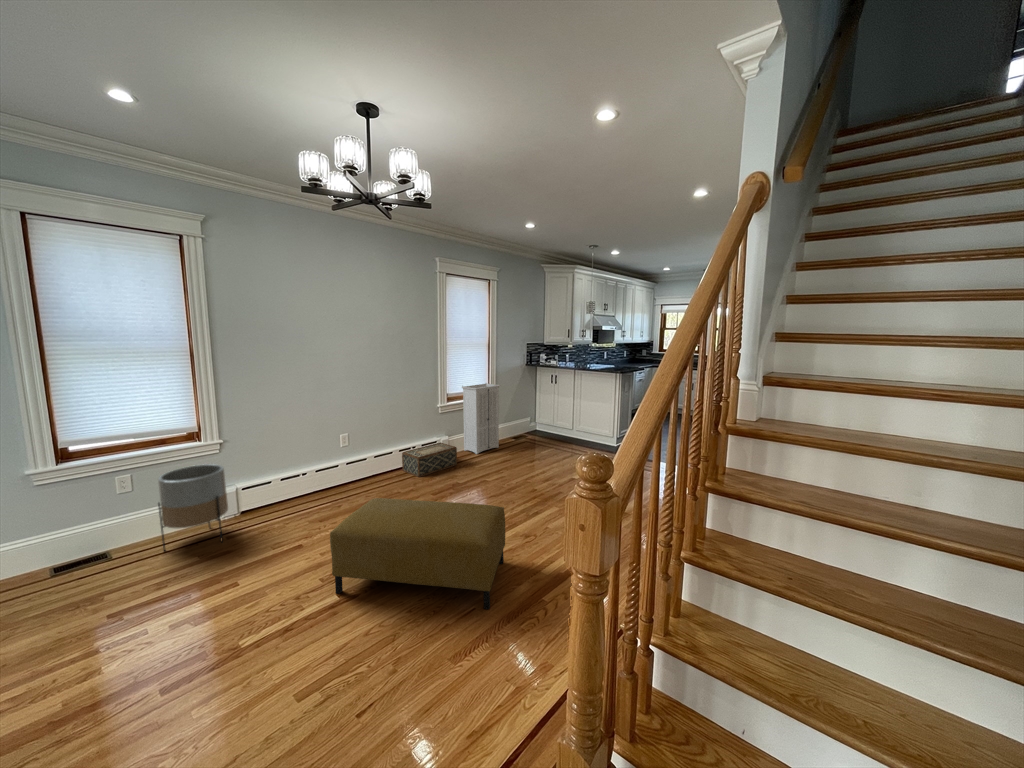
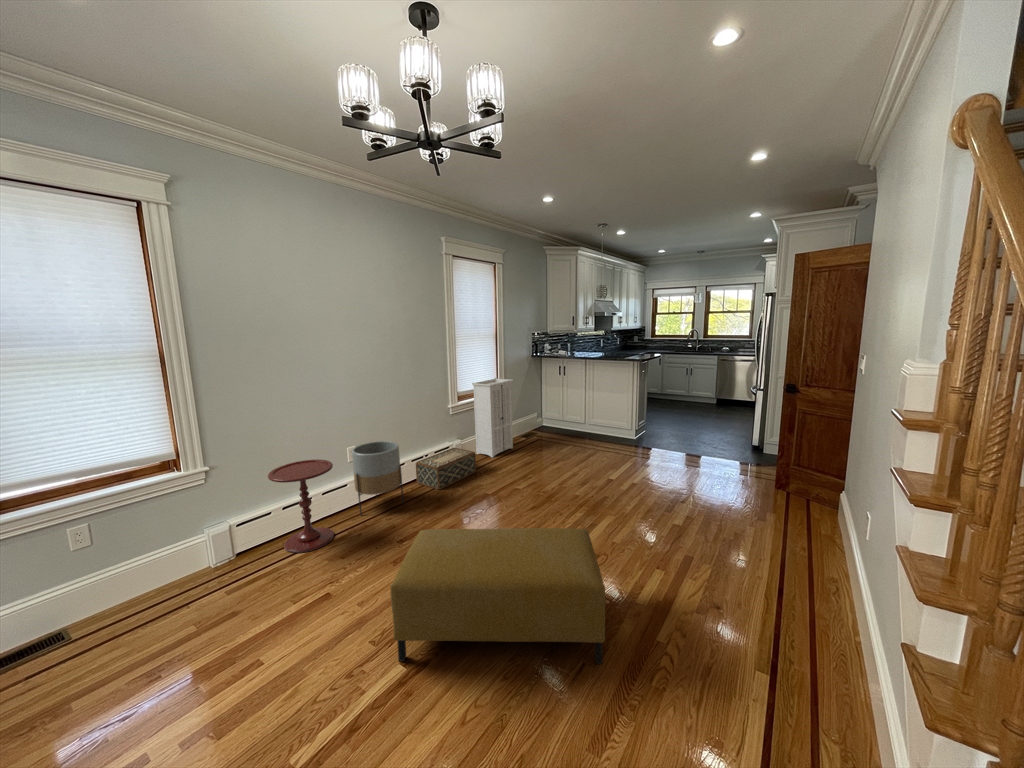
side table: none [268,442,322,515] -> present [268,459,334,553]
planter: present [158,464,228,550] -> present [352,441,404,515]

